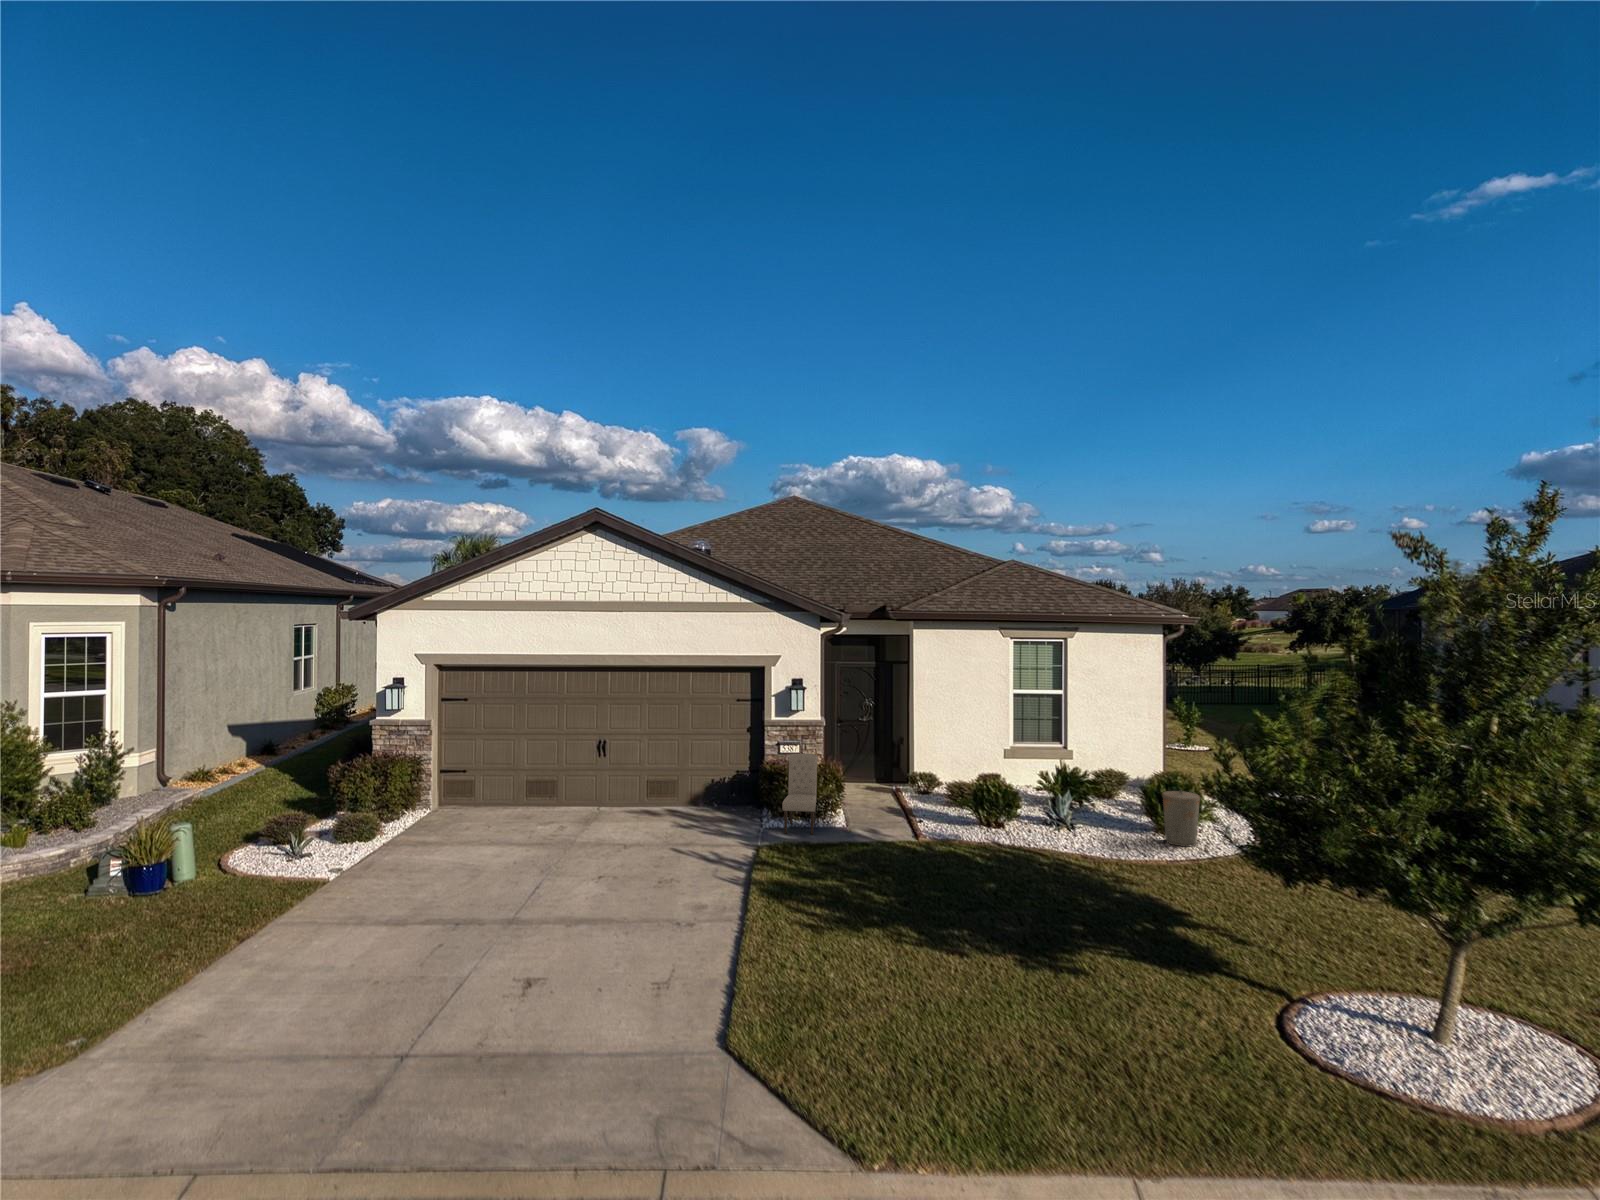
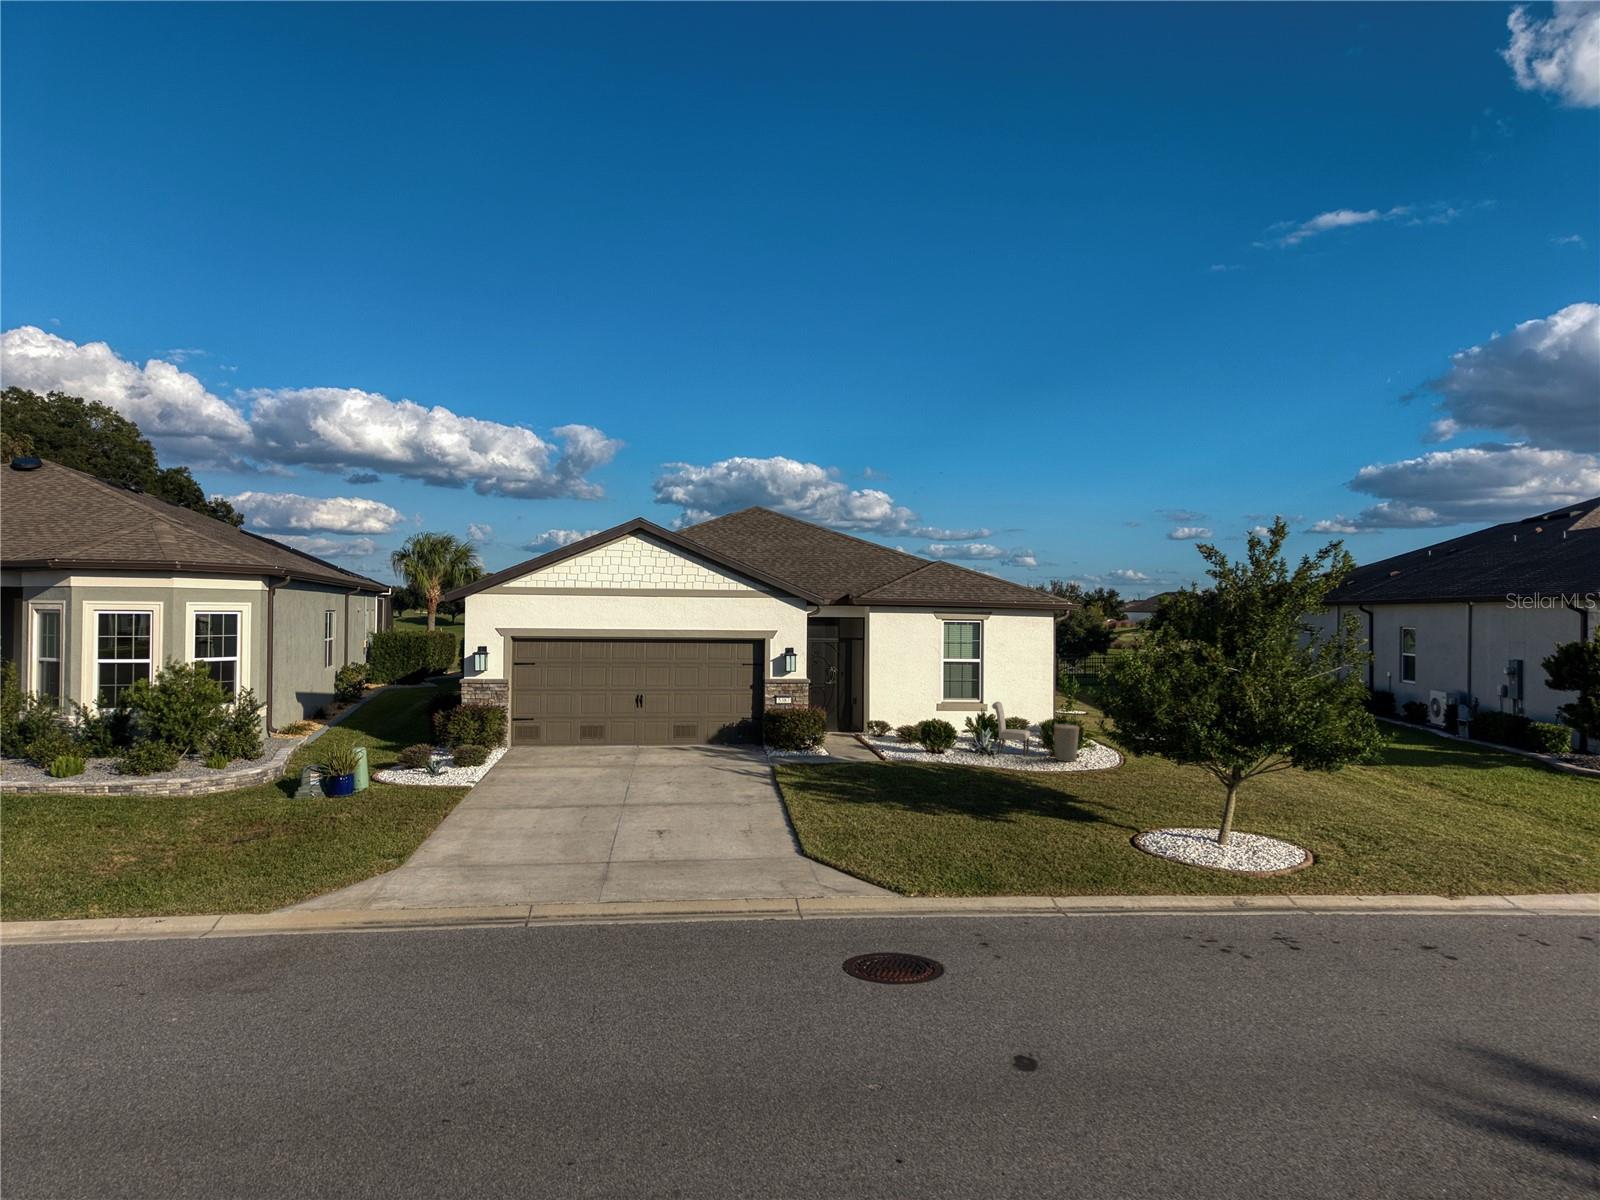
chair: present [782,754,818,835] -> present [992,702,1030,757]

